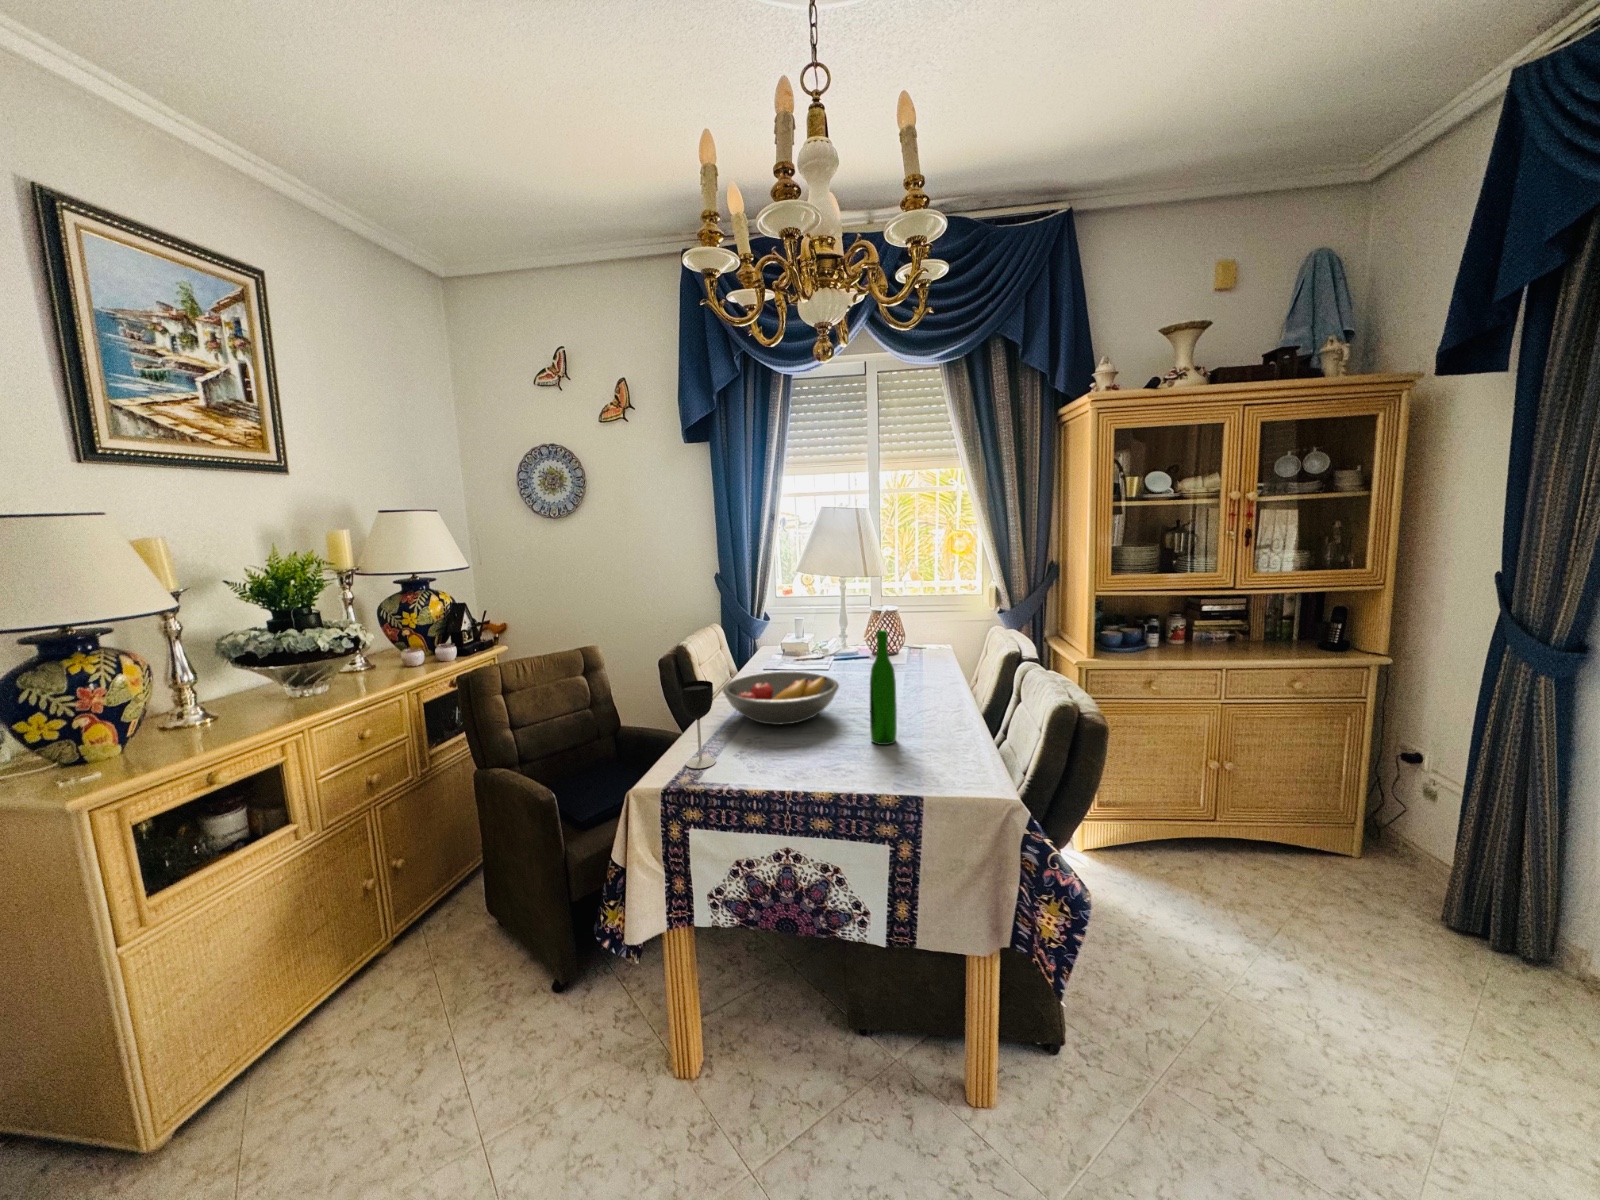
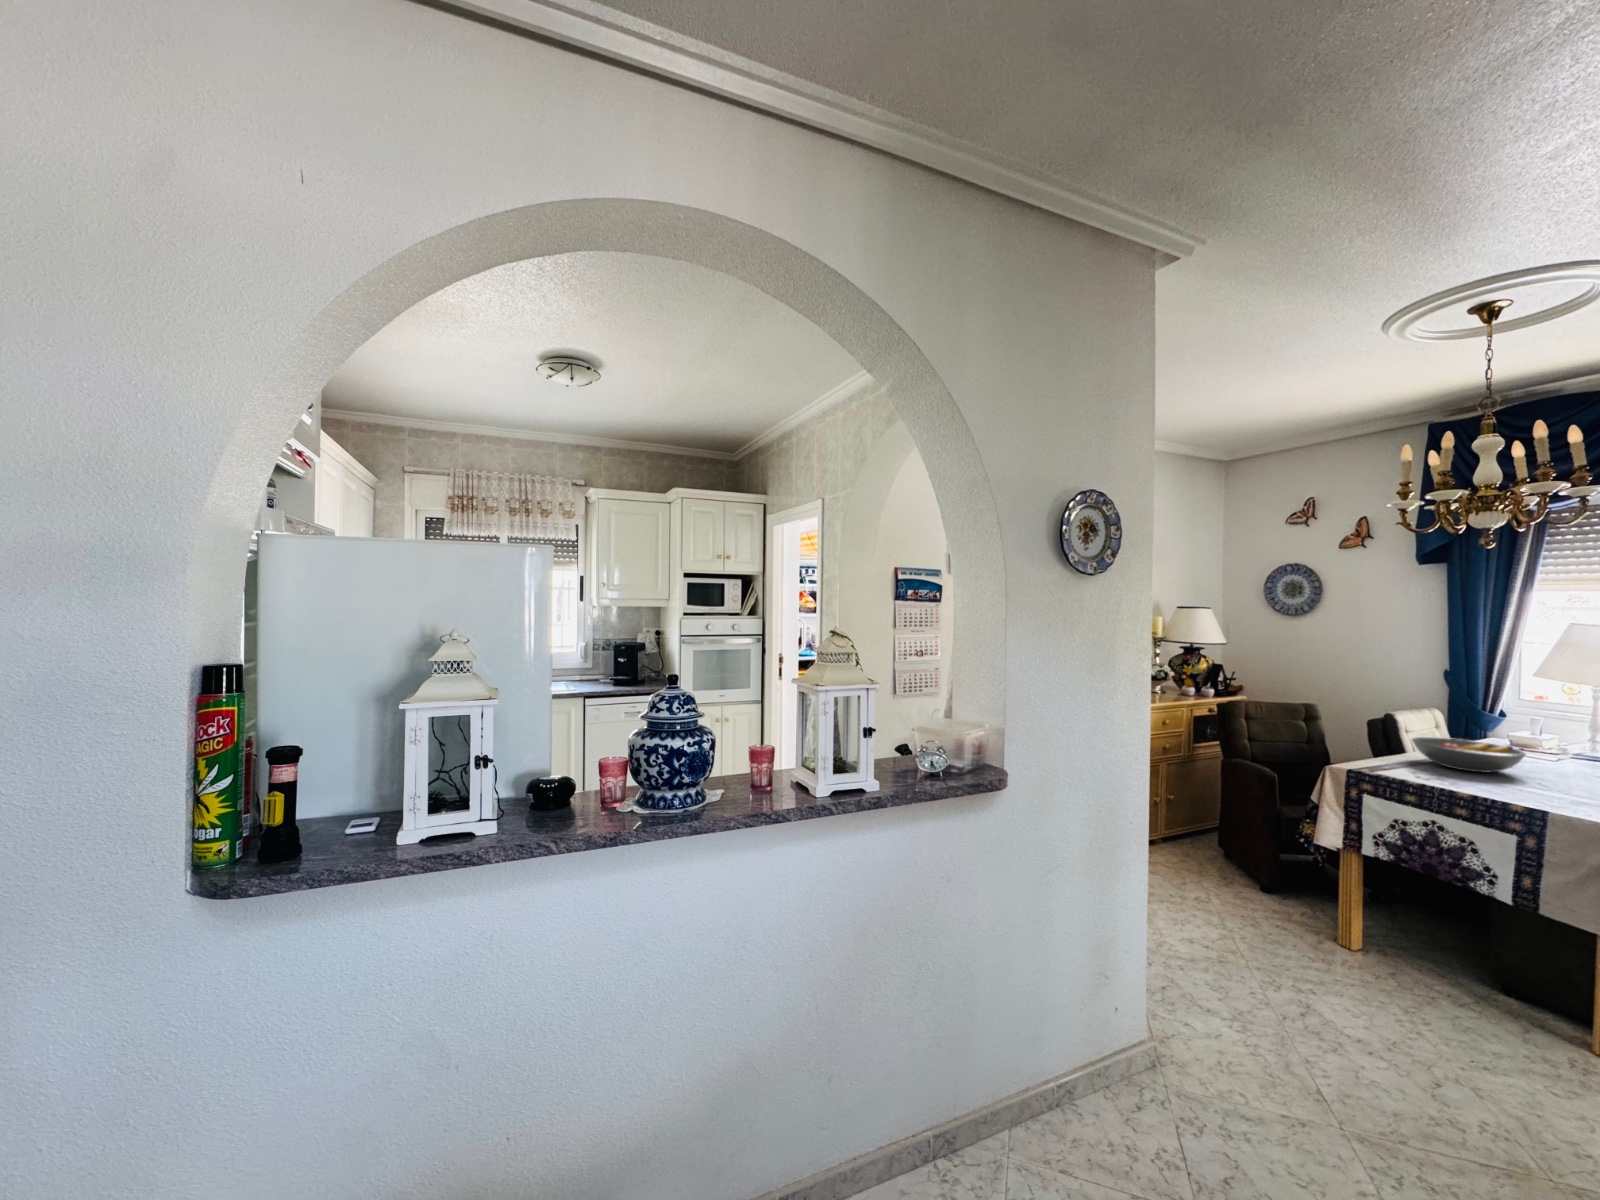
wine bottle: present [870,630,897,745] -> none [1539,714,1567,796]
wine glass: present [680,680,716,768] -> none [1369,720,1394,770]

